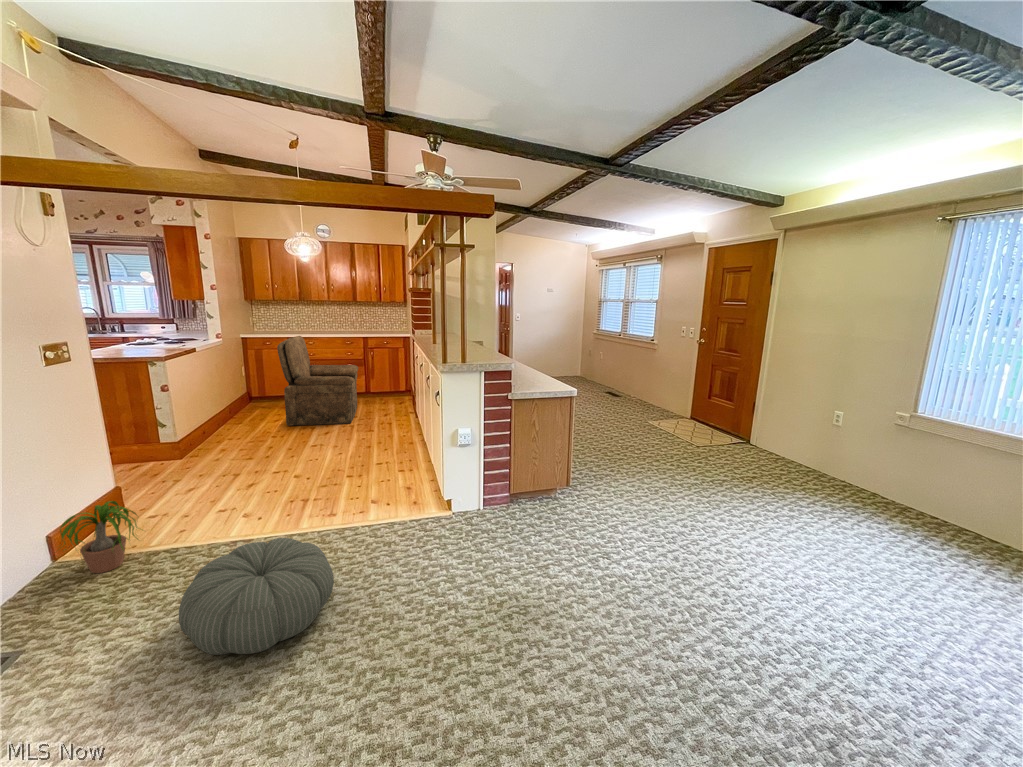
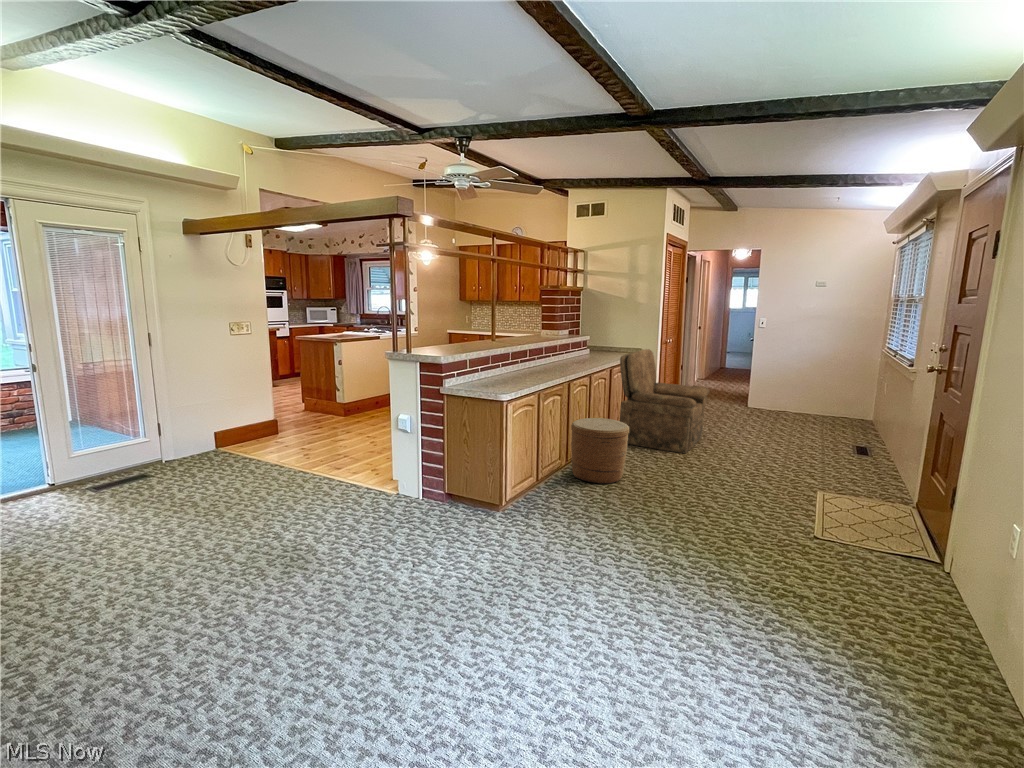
woven basket: none [247,407,310,470] -> present [571,418,629,484]
potted plant: present [60,501,137,573] -> none [407,466,469,522]
pouf: present [179,538,334,655] -> none [451,532,579,633]

